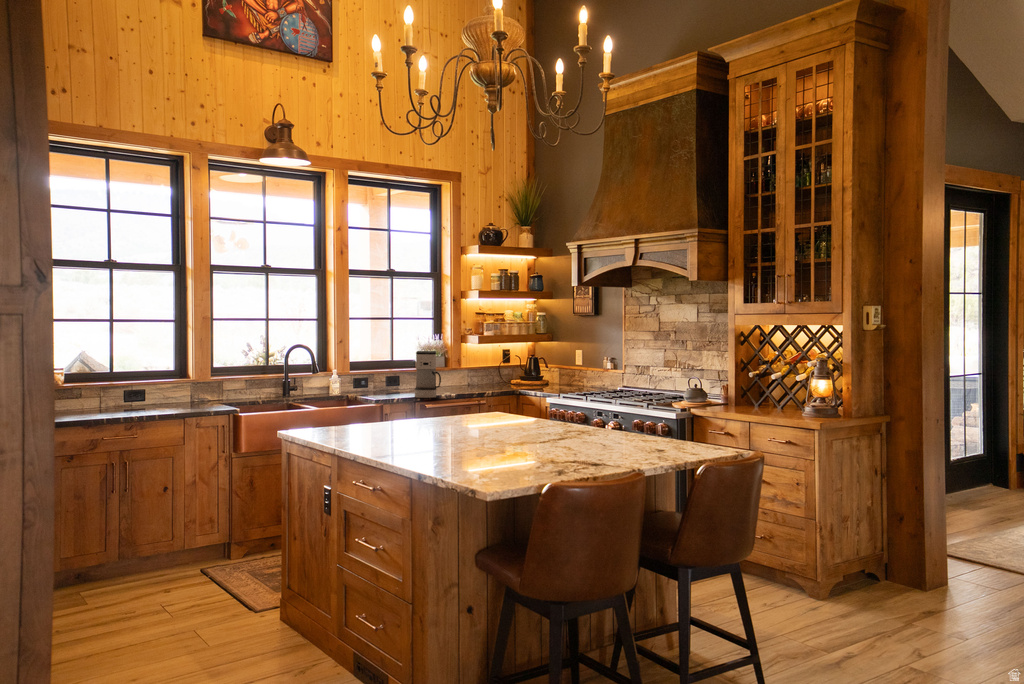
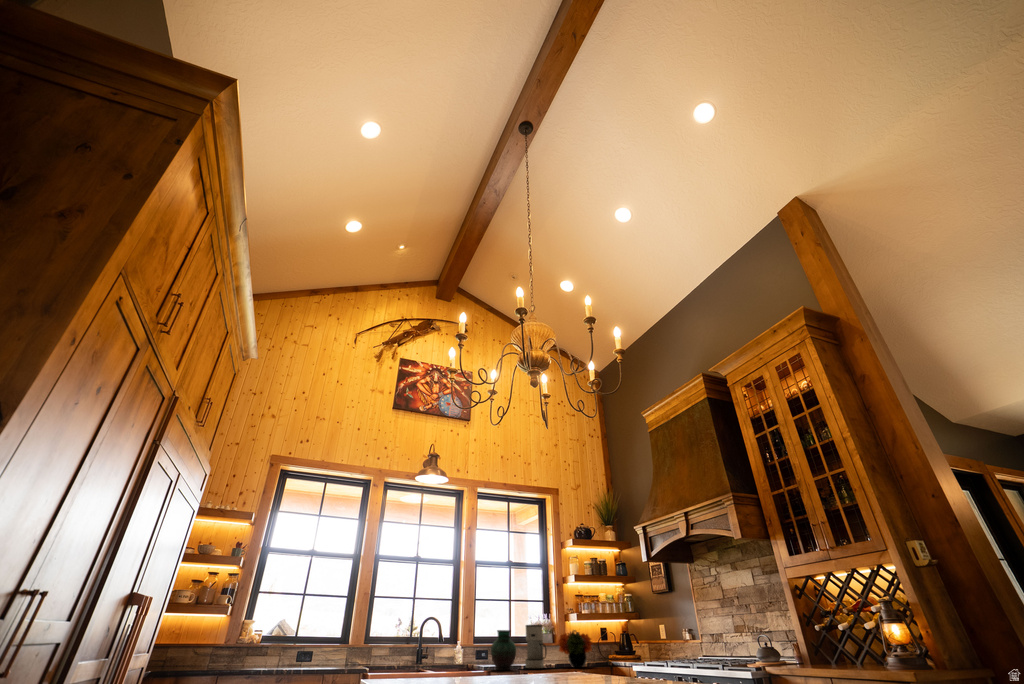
flower arrangement: none [453,356,496,395] -> present [558,630,592,667]
vase: none [377,360,408,403] -> present [491,630,516,670]

